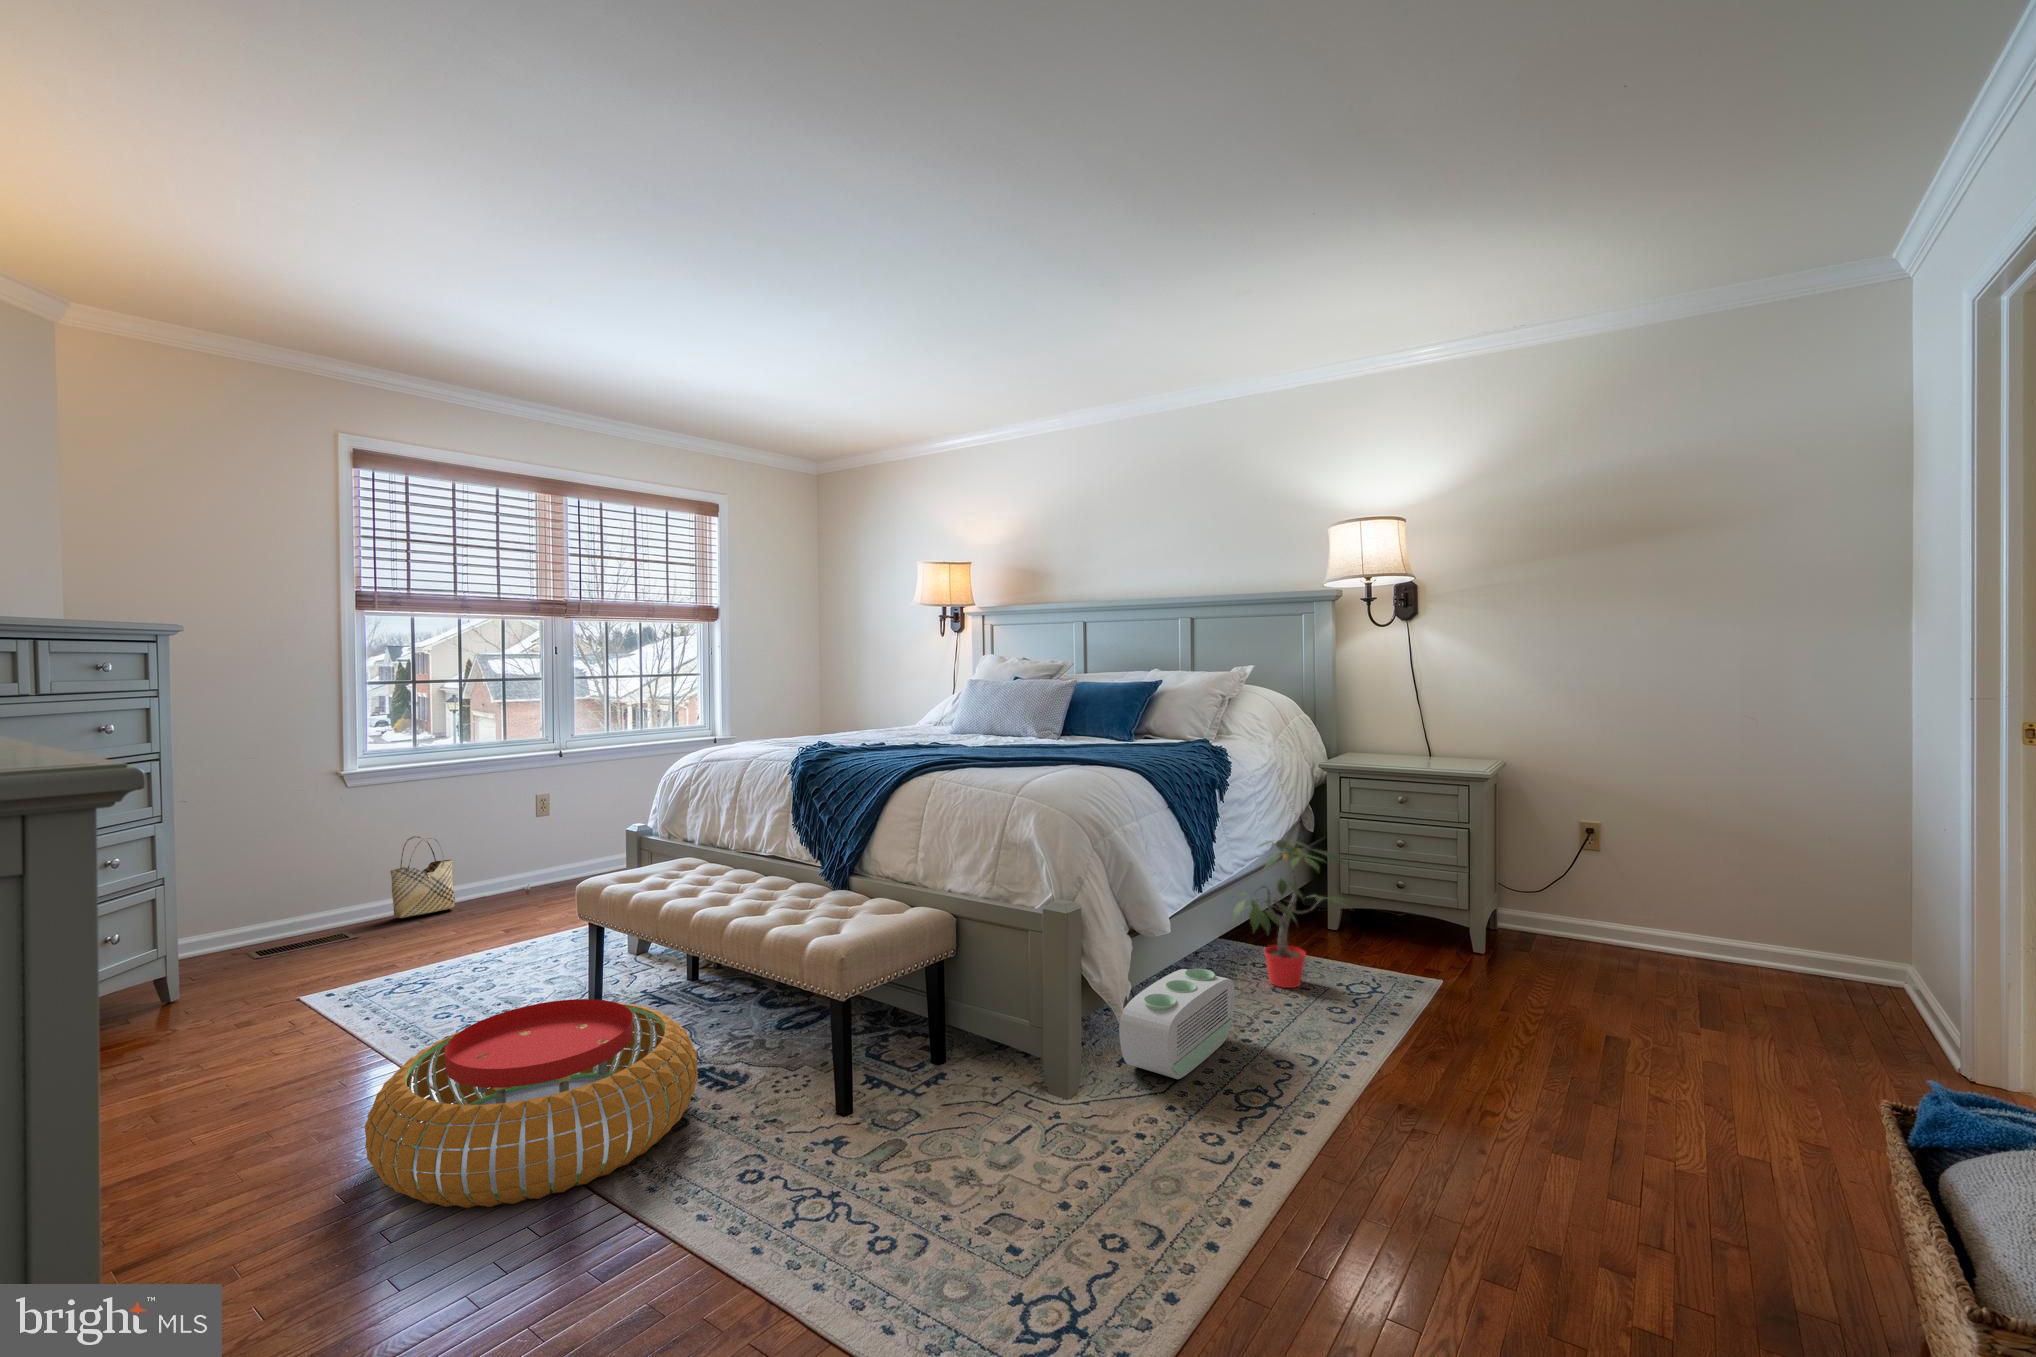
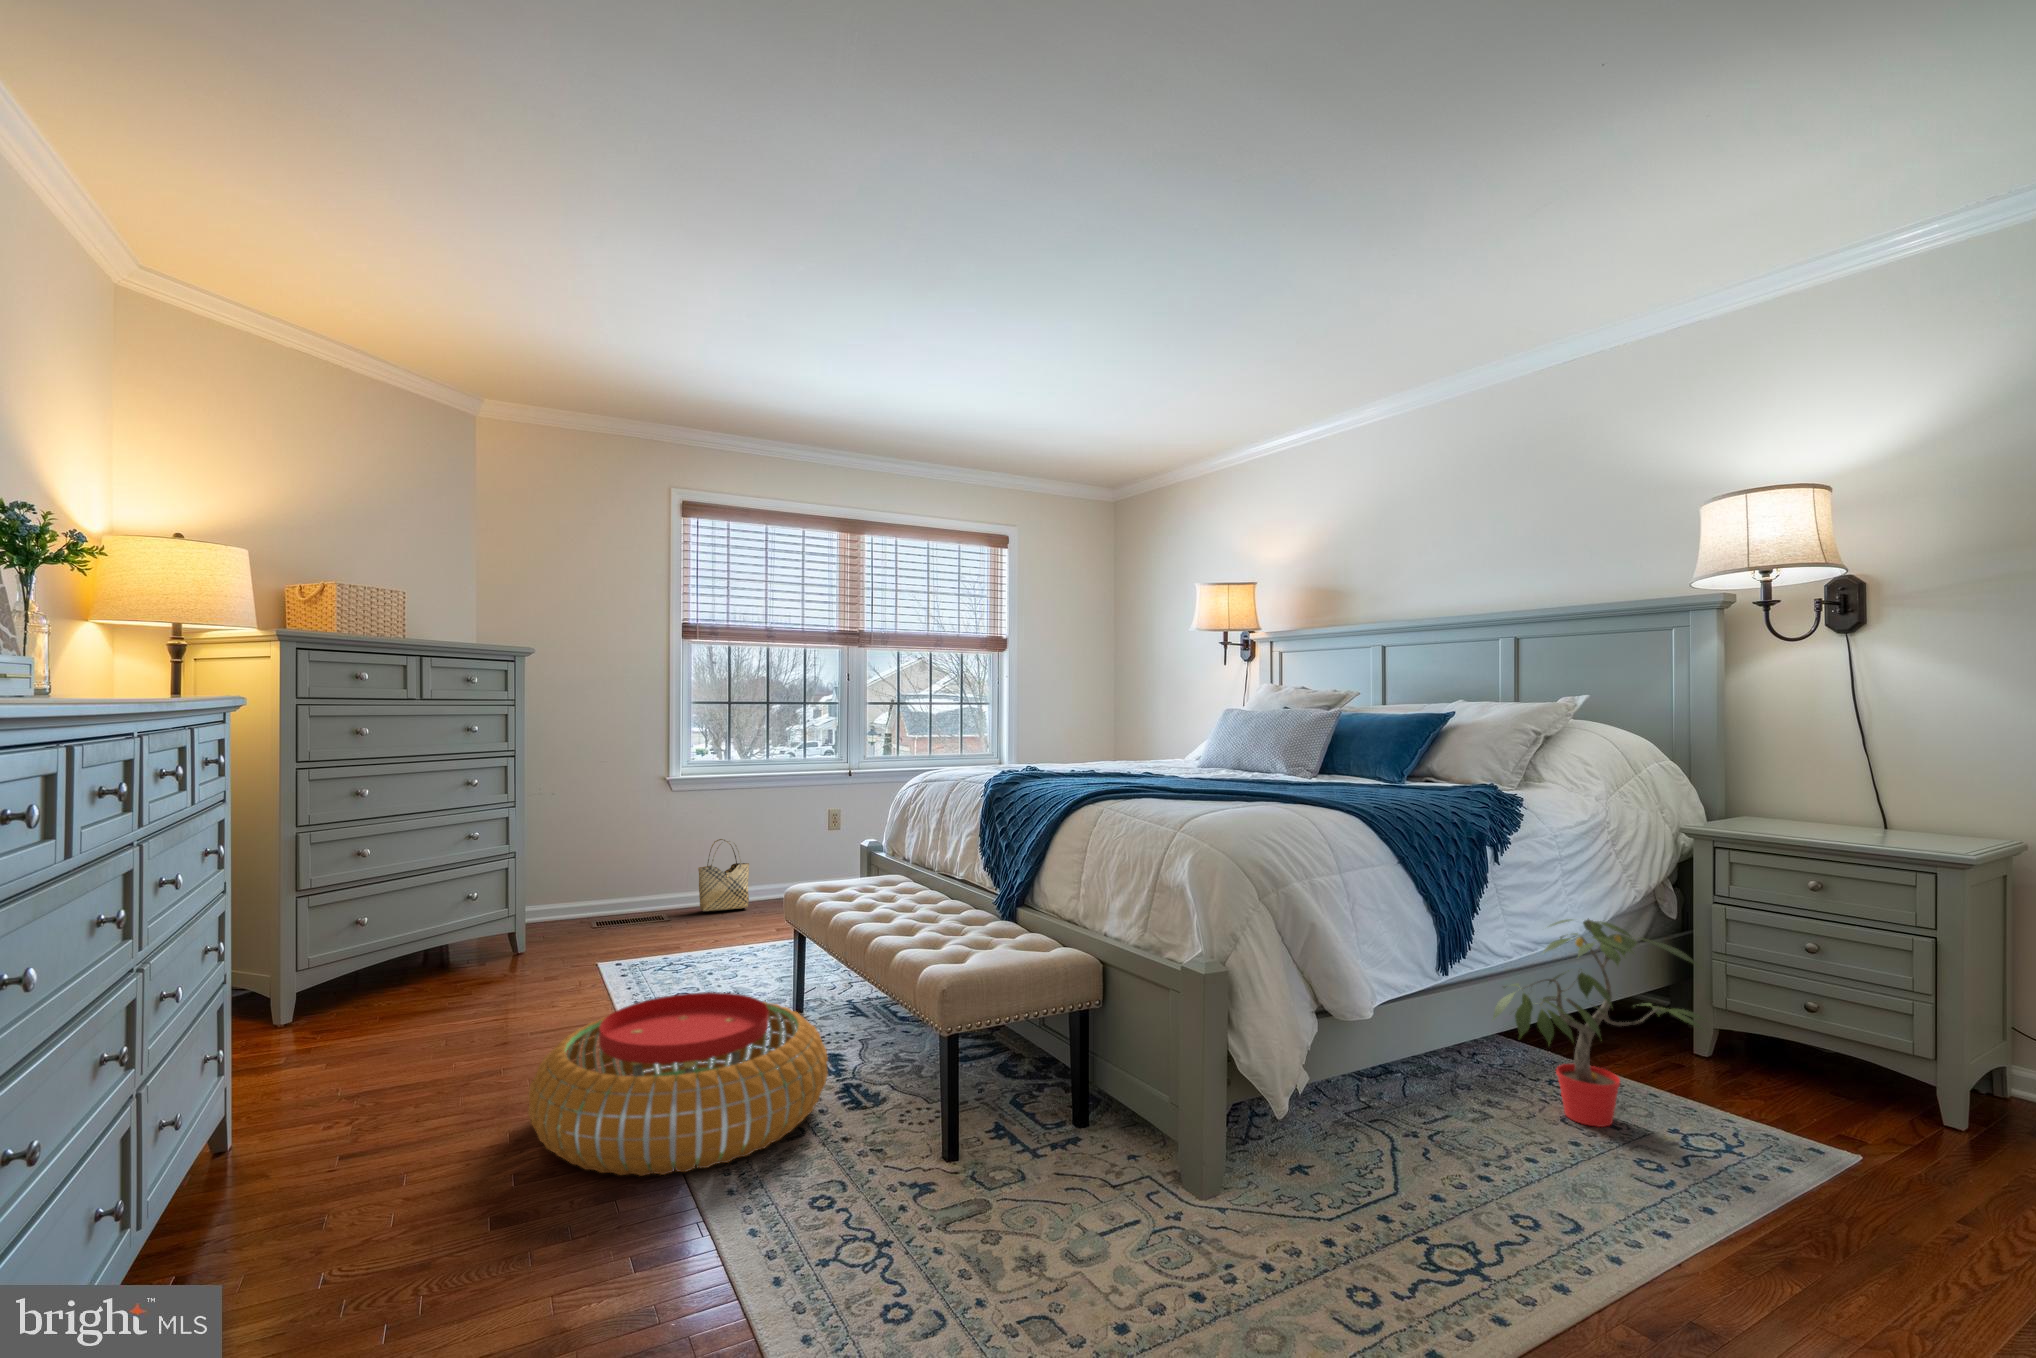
air purifier: present [1119,969,1234,1079] -> none [1283,1069,1472,1209]

